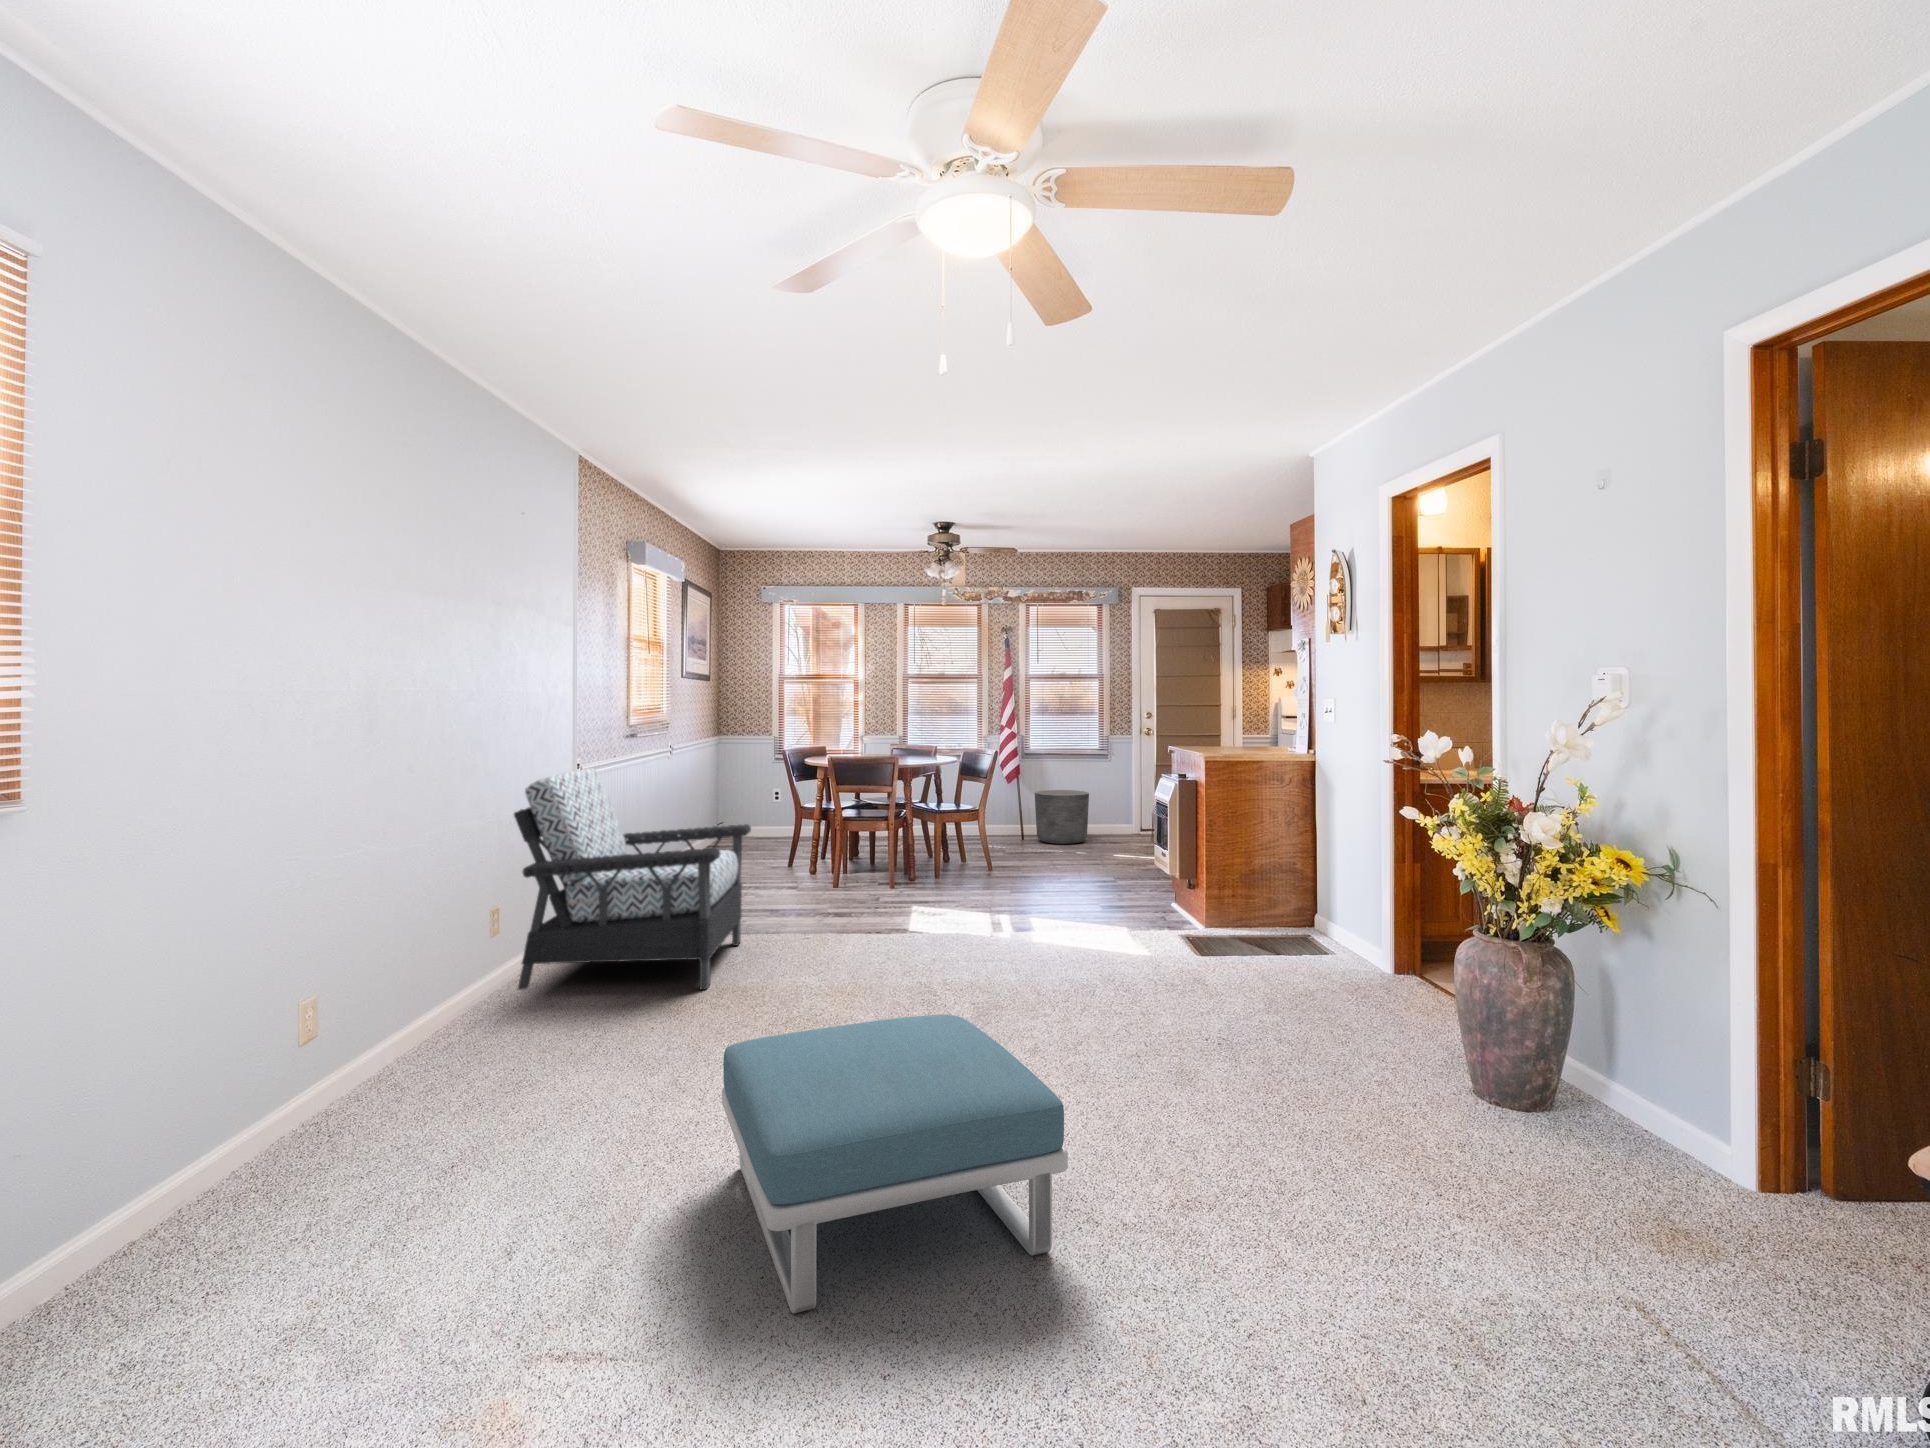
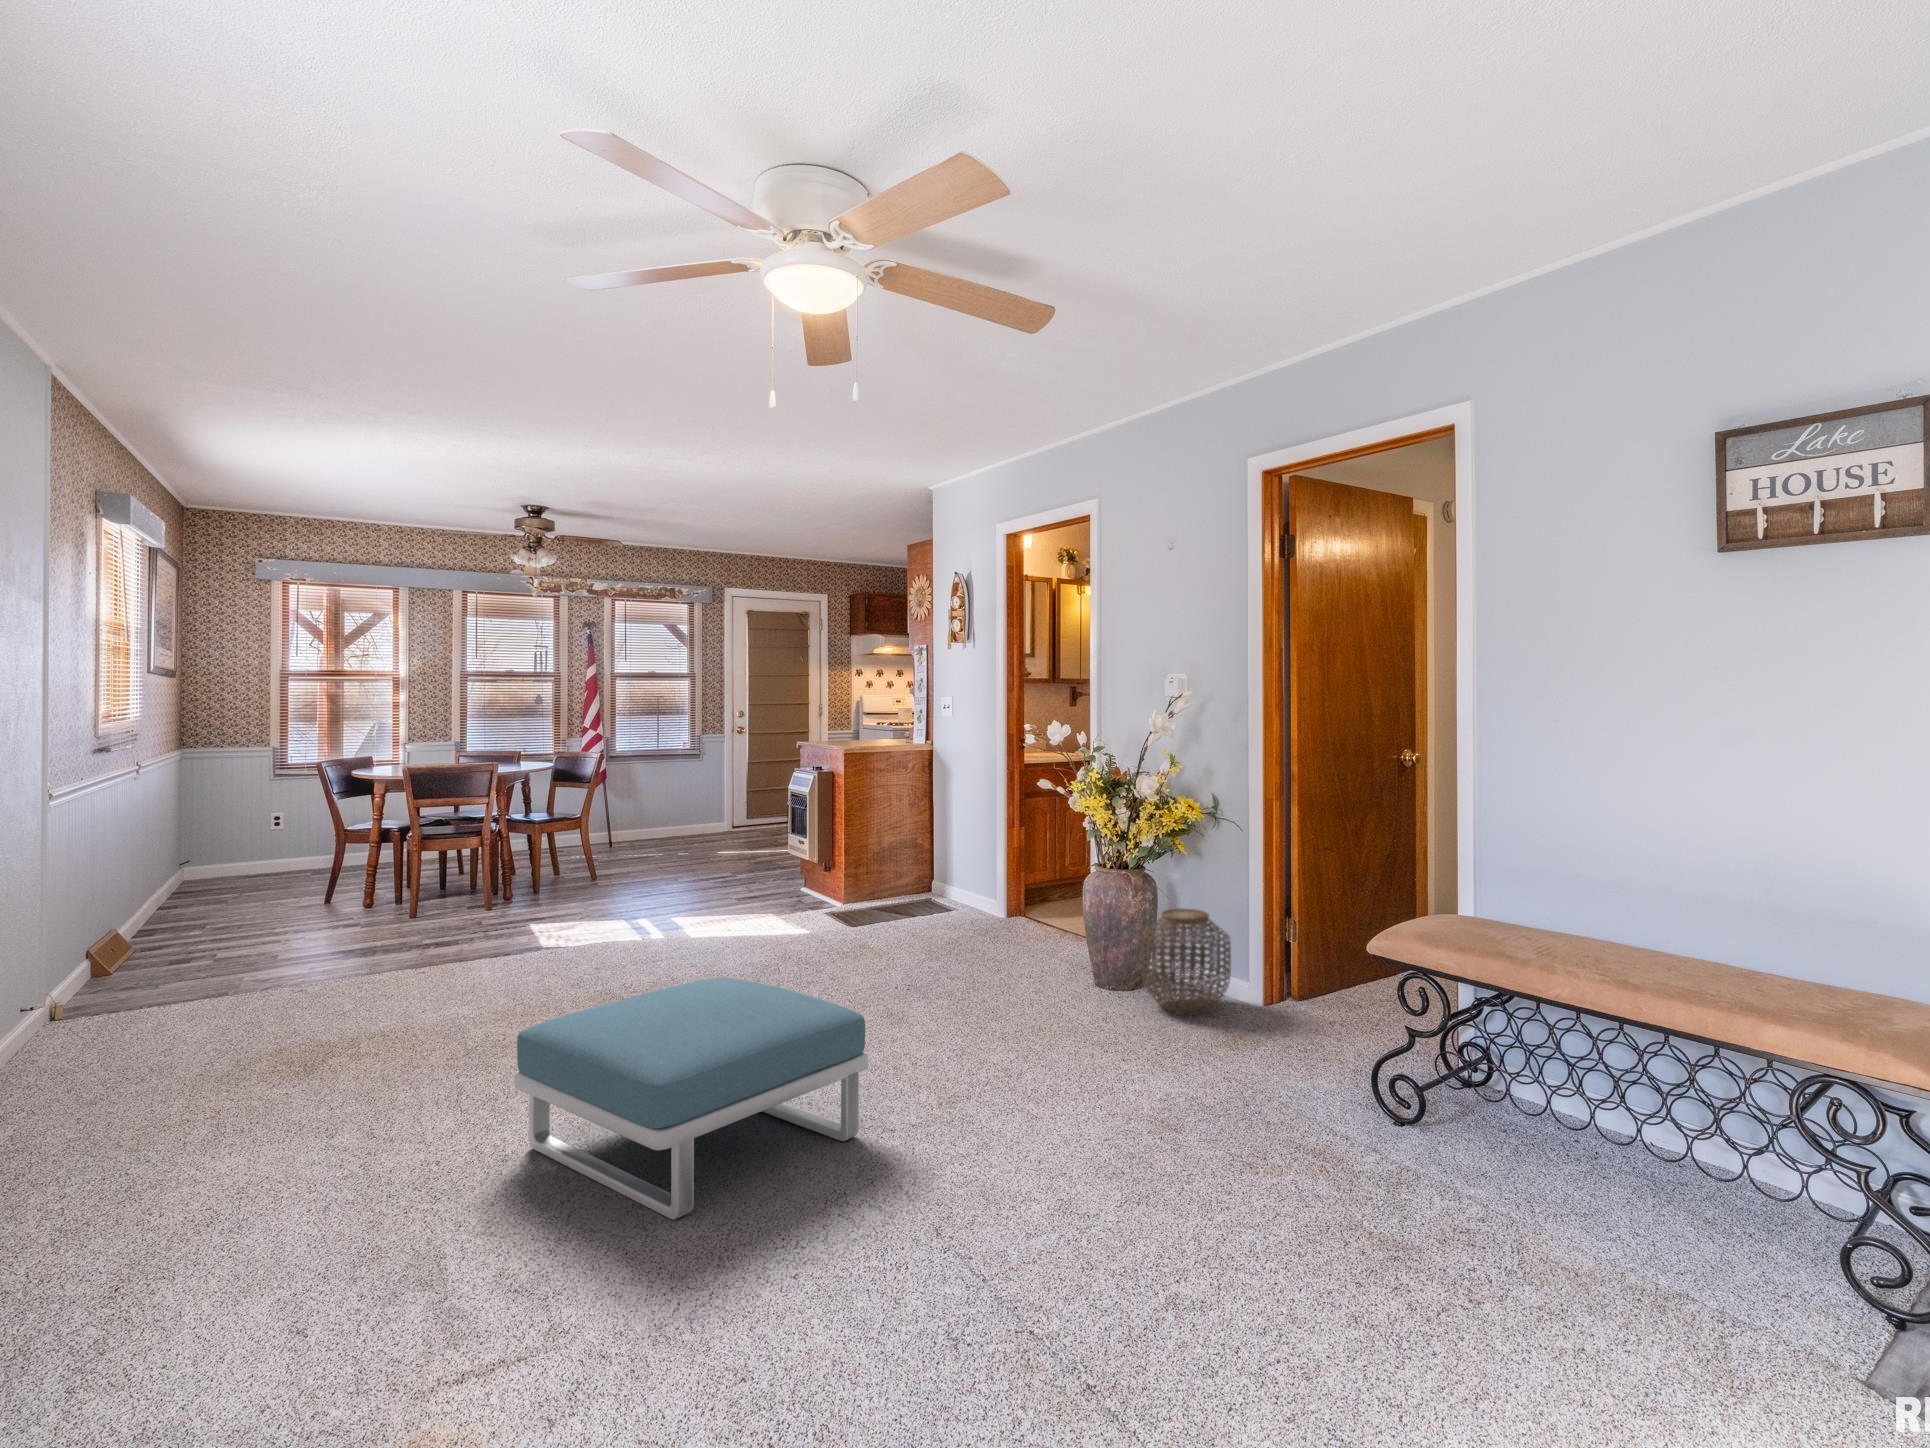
armchair: present [514,768,751,990] -> none [43,784,356,1066]
planter: present [1035,790,1089,844] -> none [621,795,682,852]
woven basket: none [1532,1008,1690,1173] -> present [1139,909,1231,1015]

